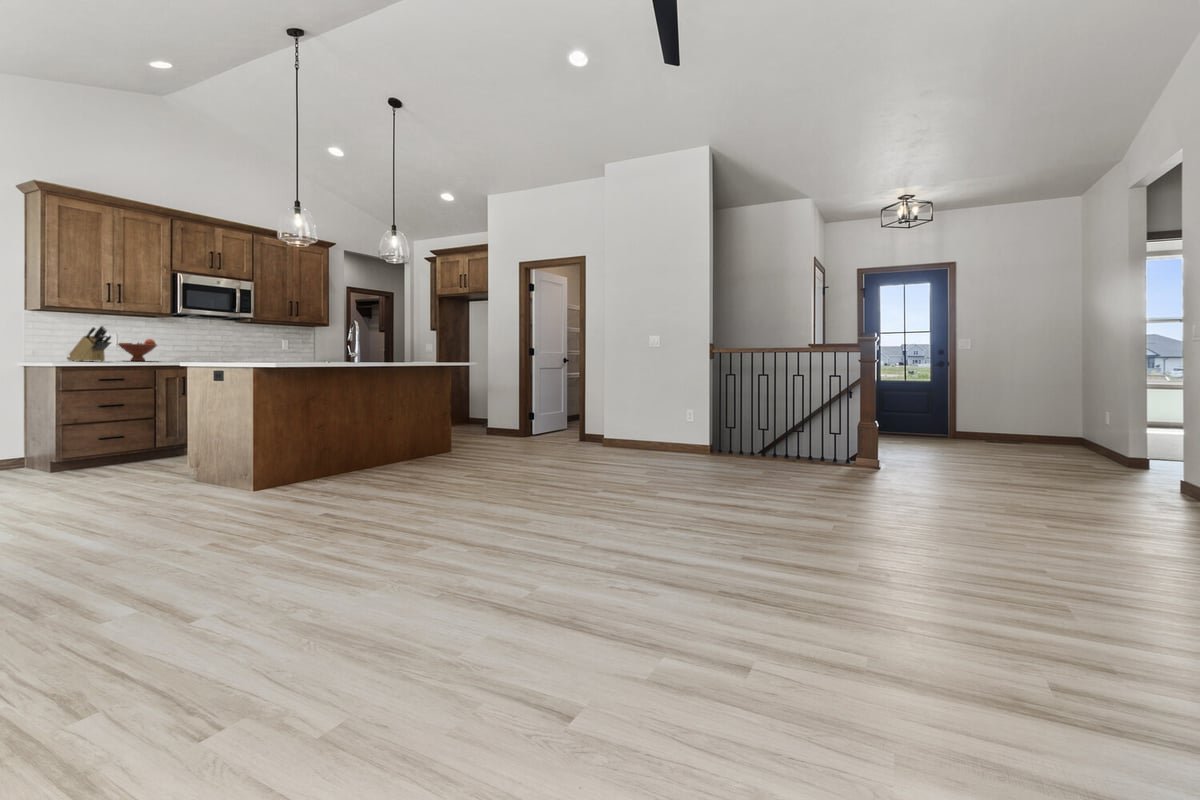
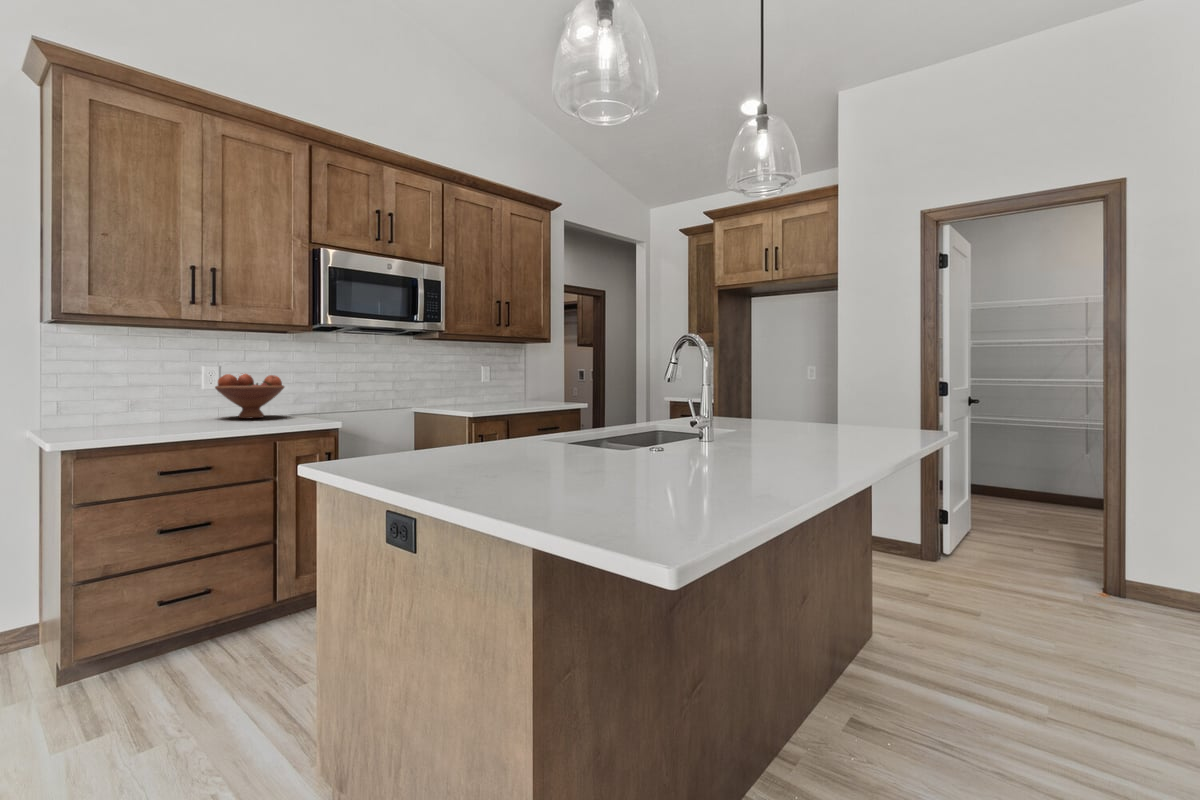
knife block: present [67,326,111,361] -> none [118,353,196,428]

